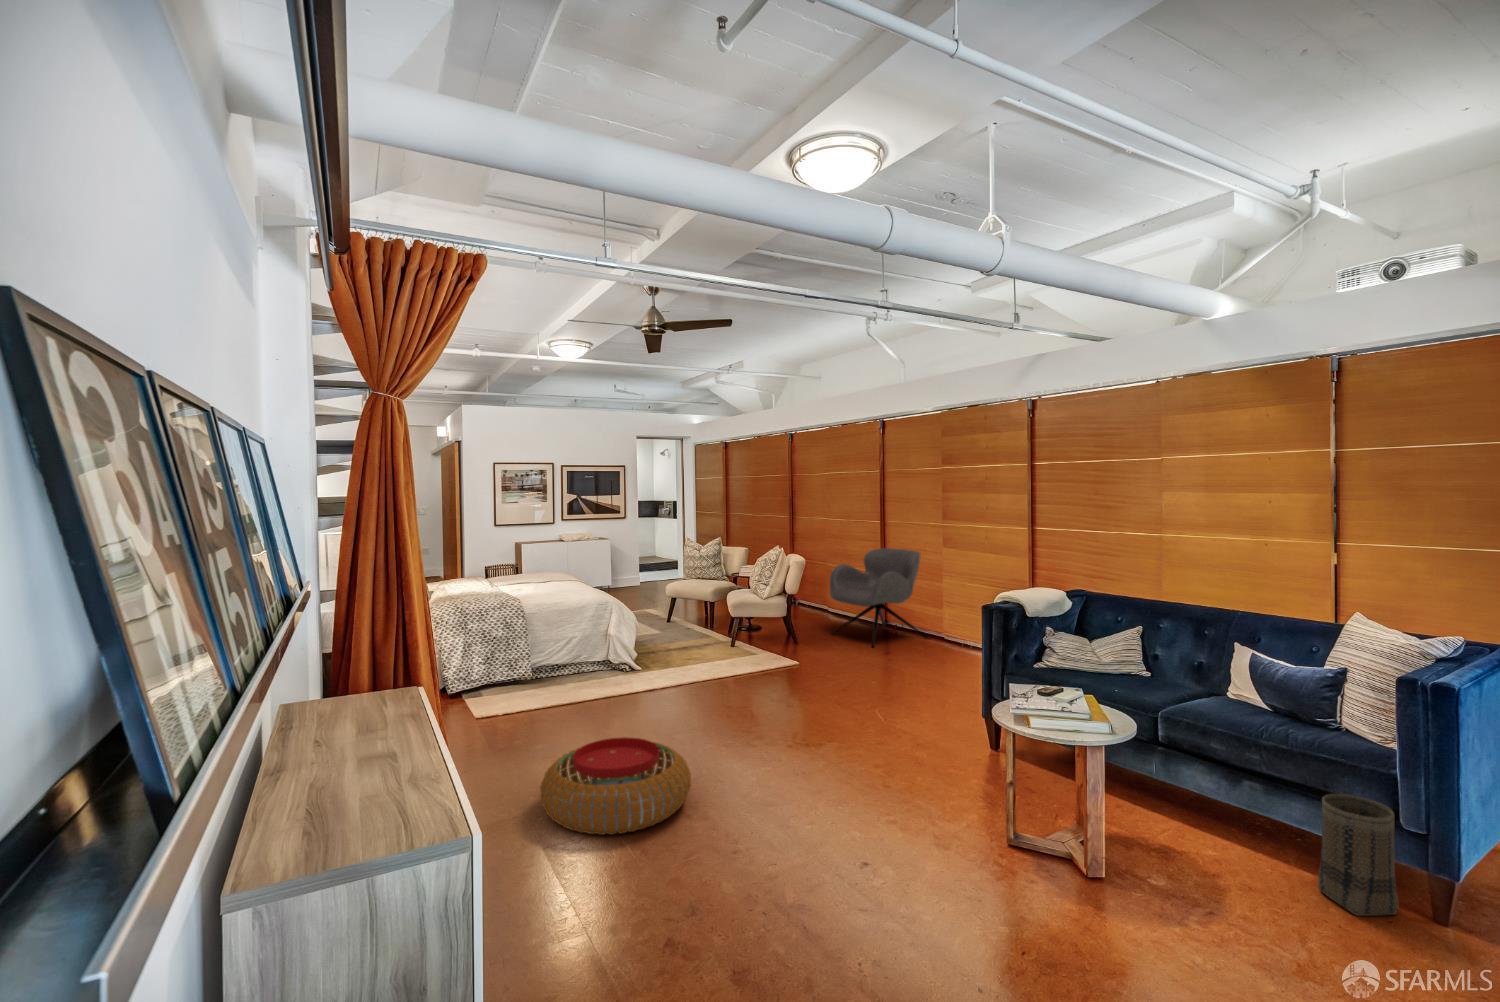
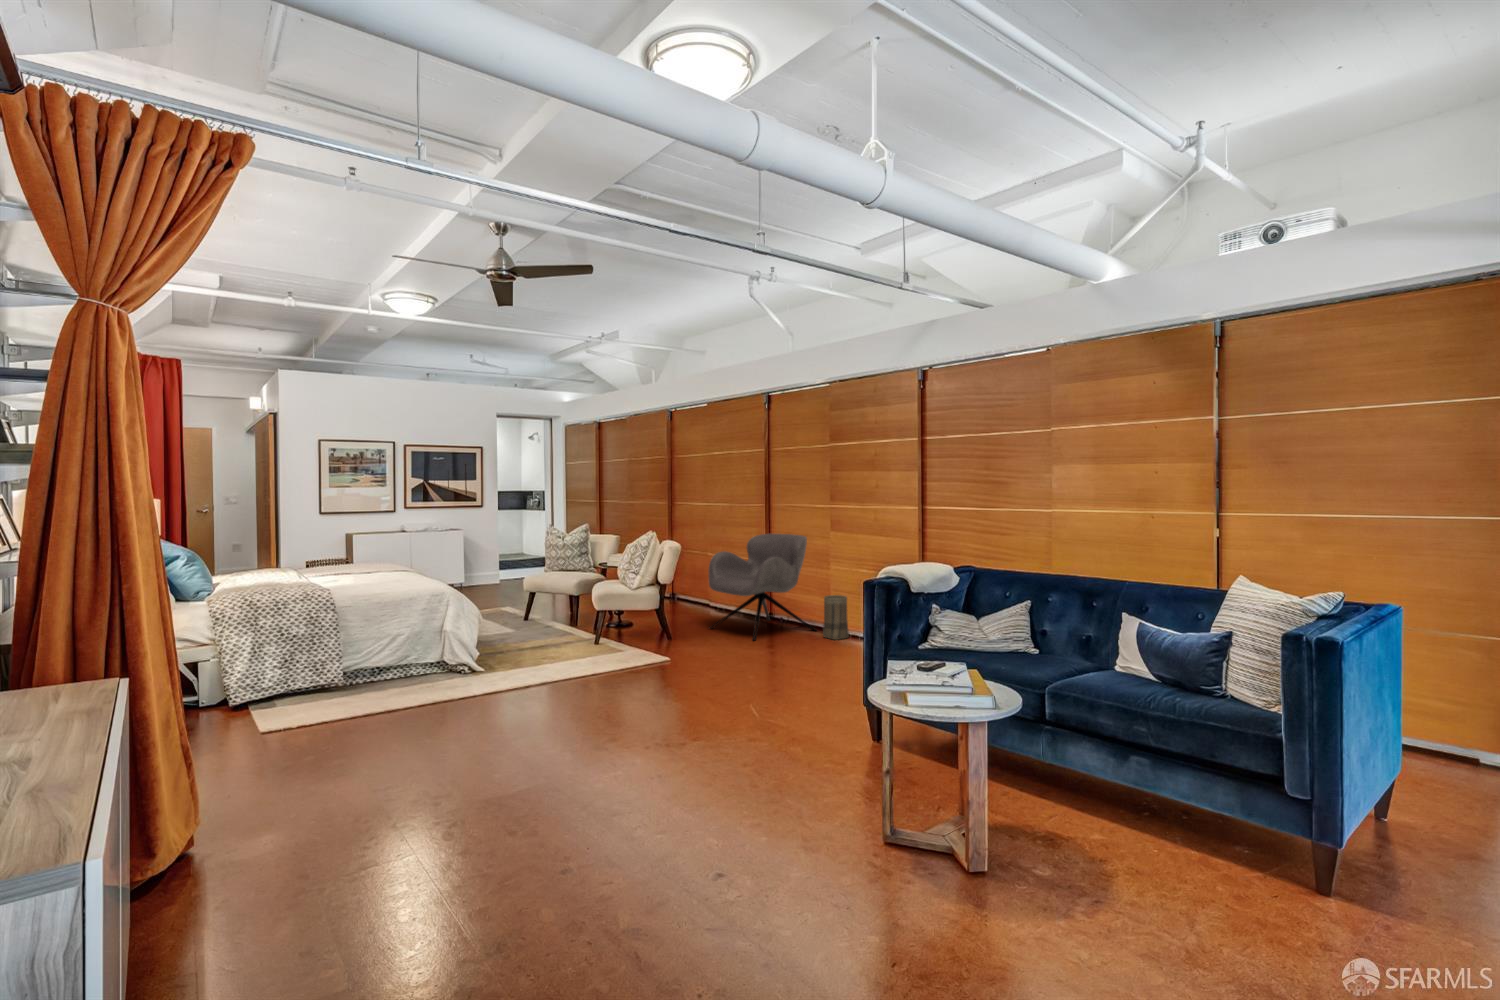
pouf: present [540,737,691,835] -> none [318,742,517,861]
basket: present [1318,794,1398,916] -> present [823,595,849,640]

